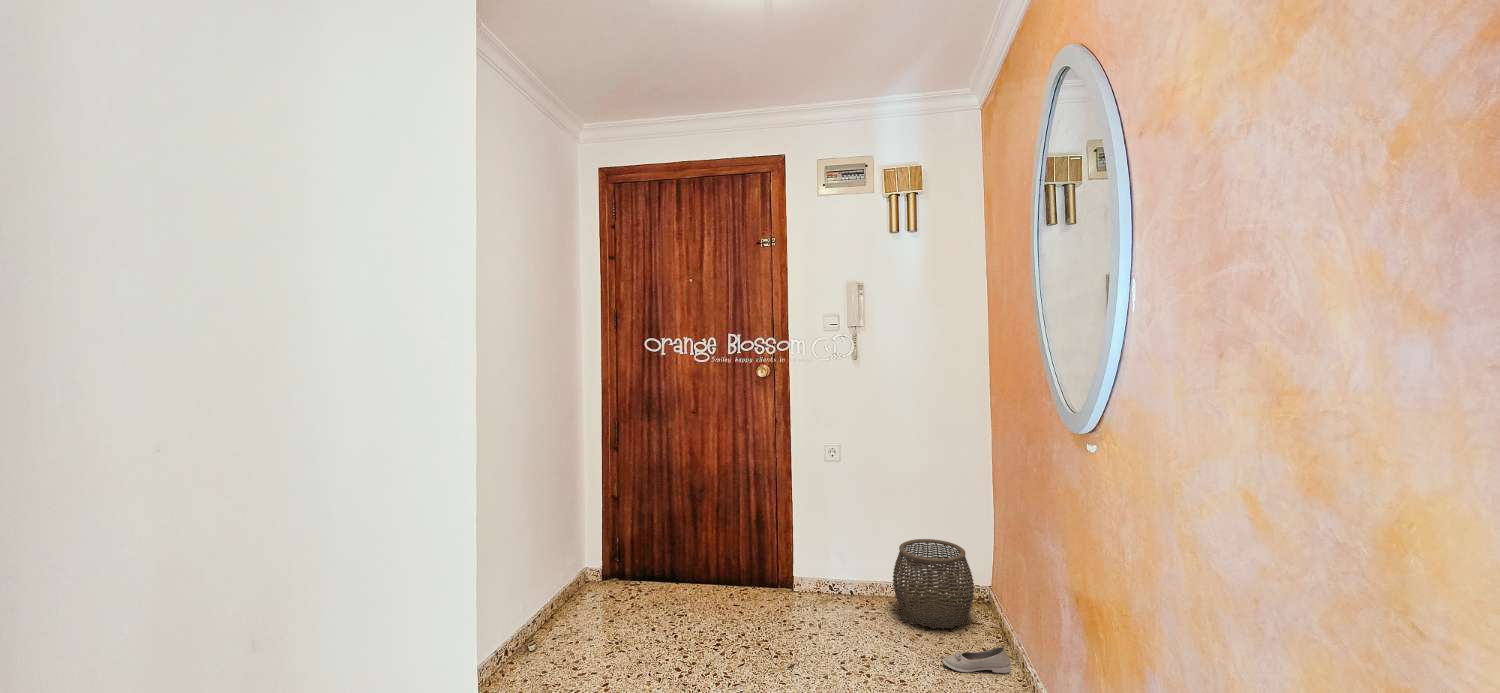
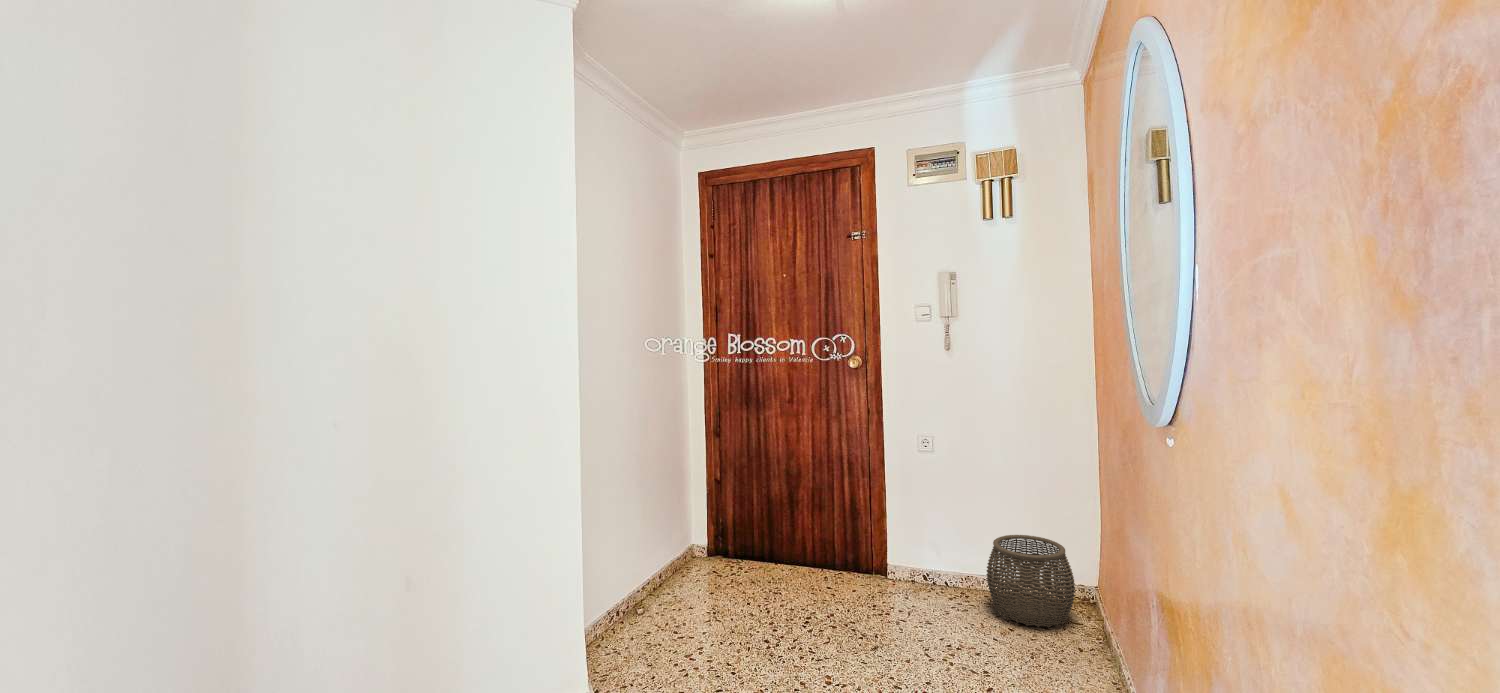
shoe: present [942,647,1011,673] -> none [1032,649,1108,676]

